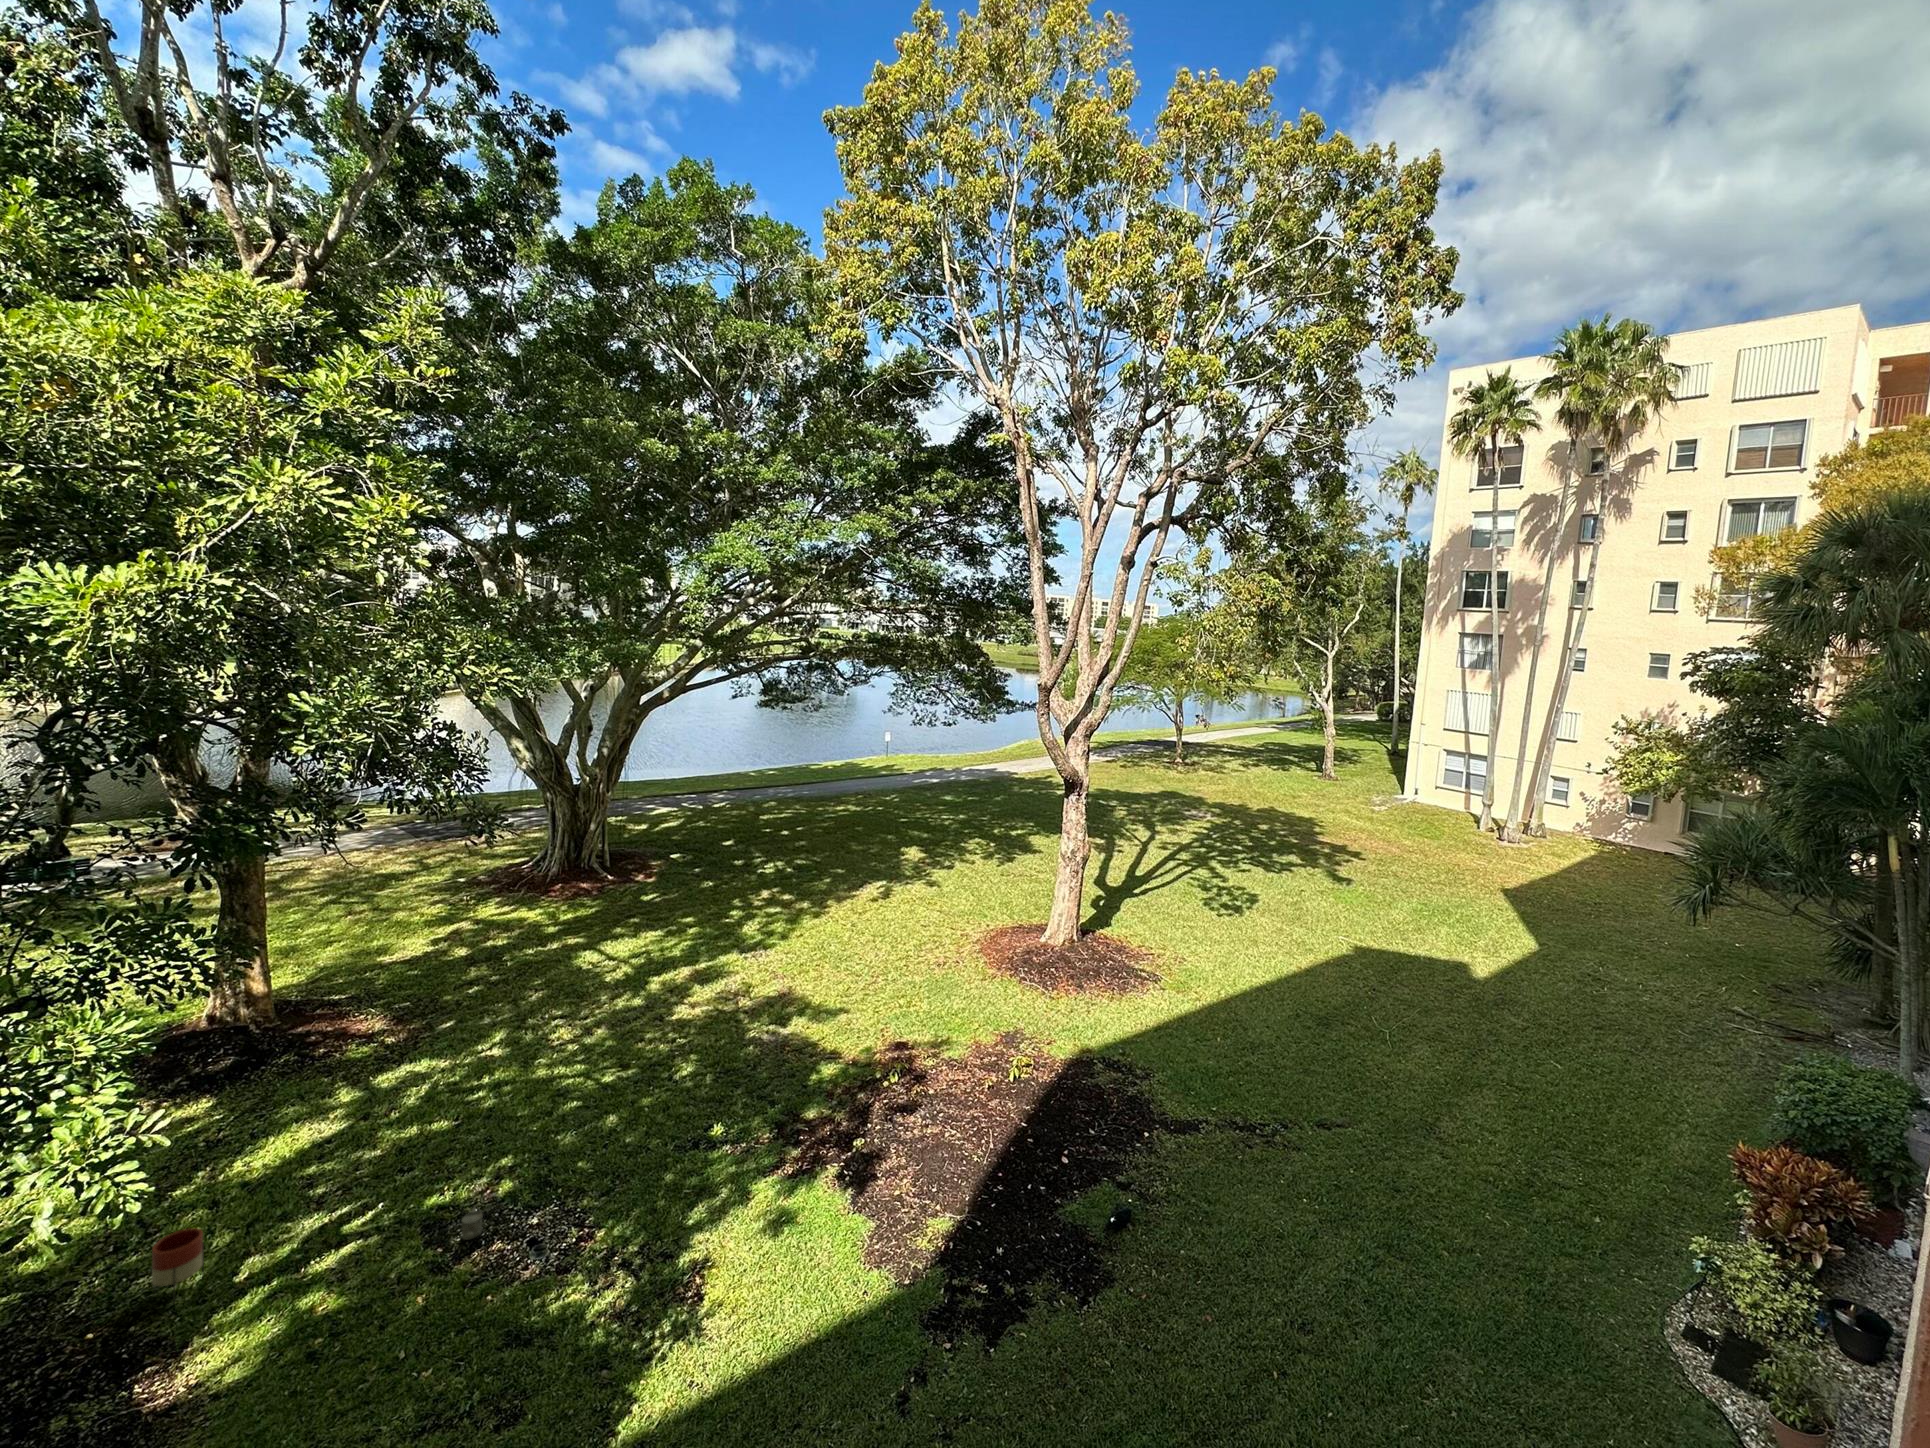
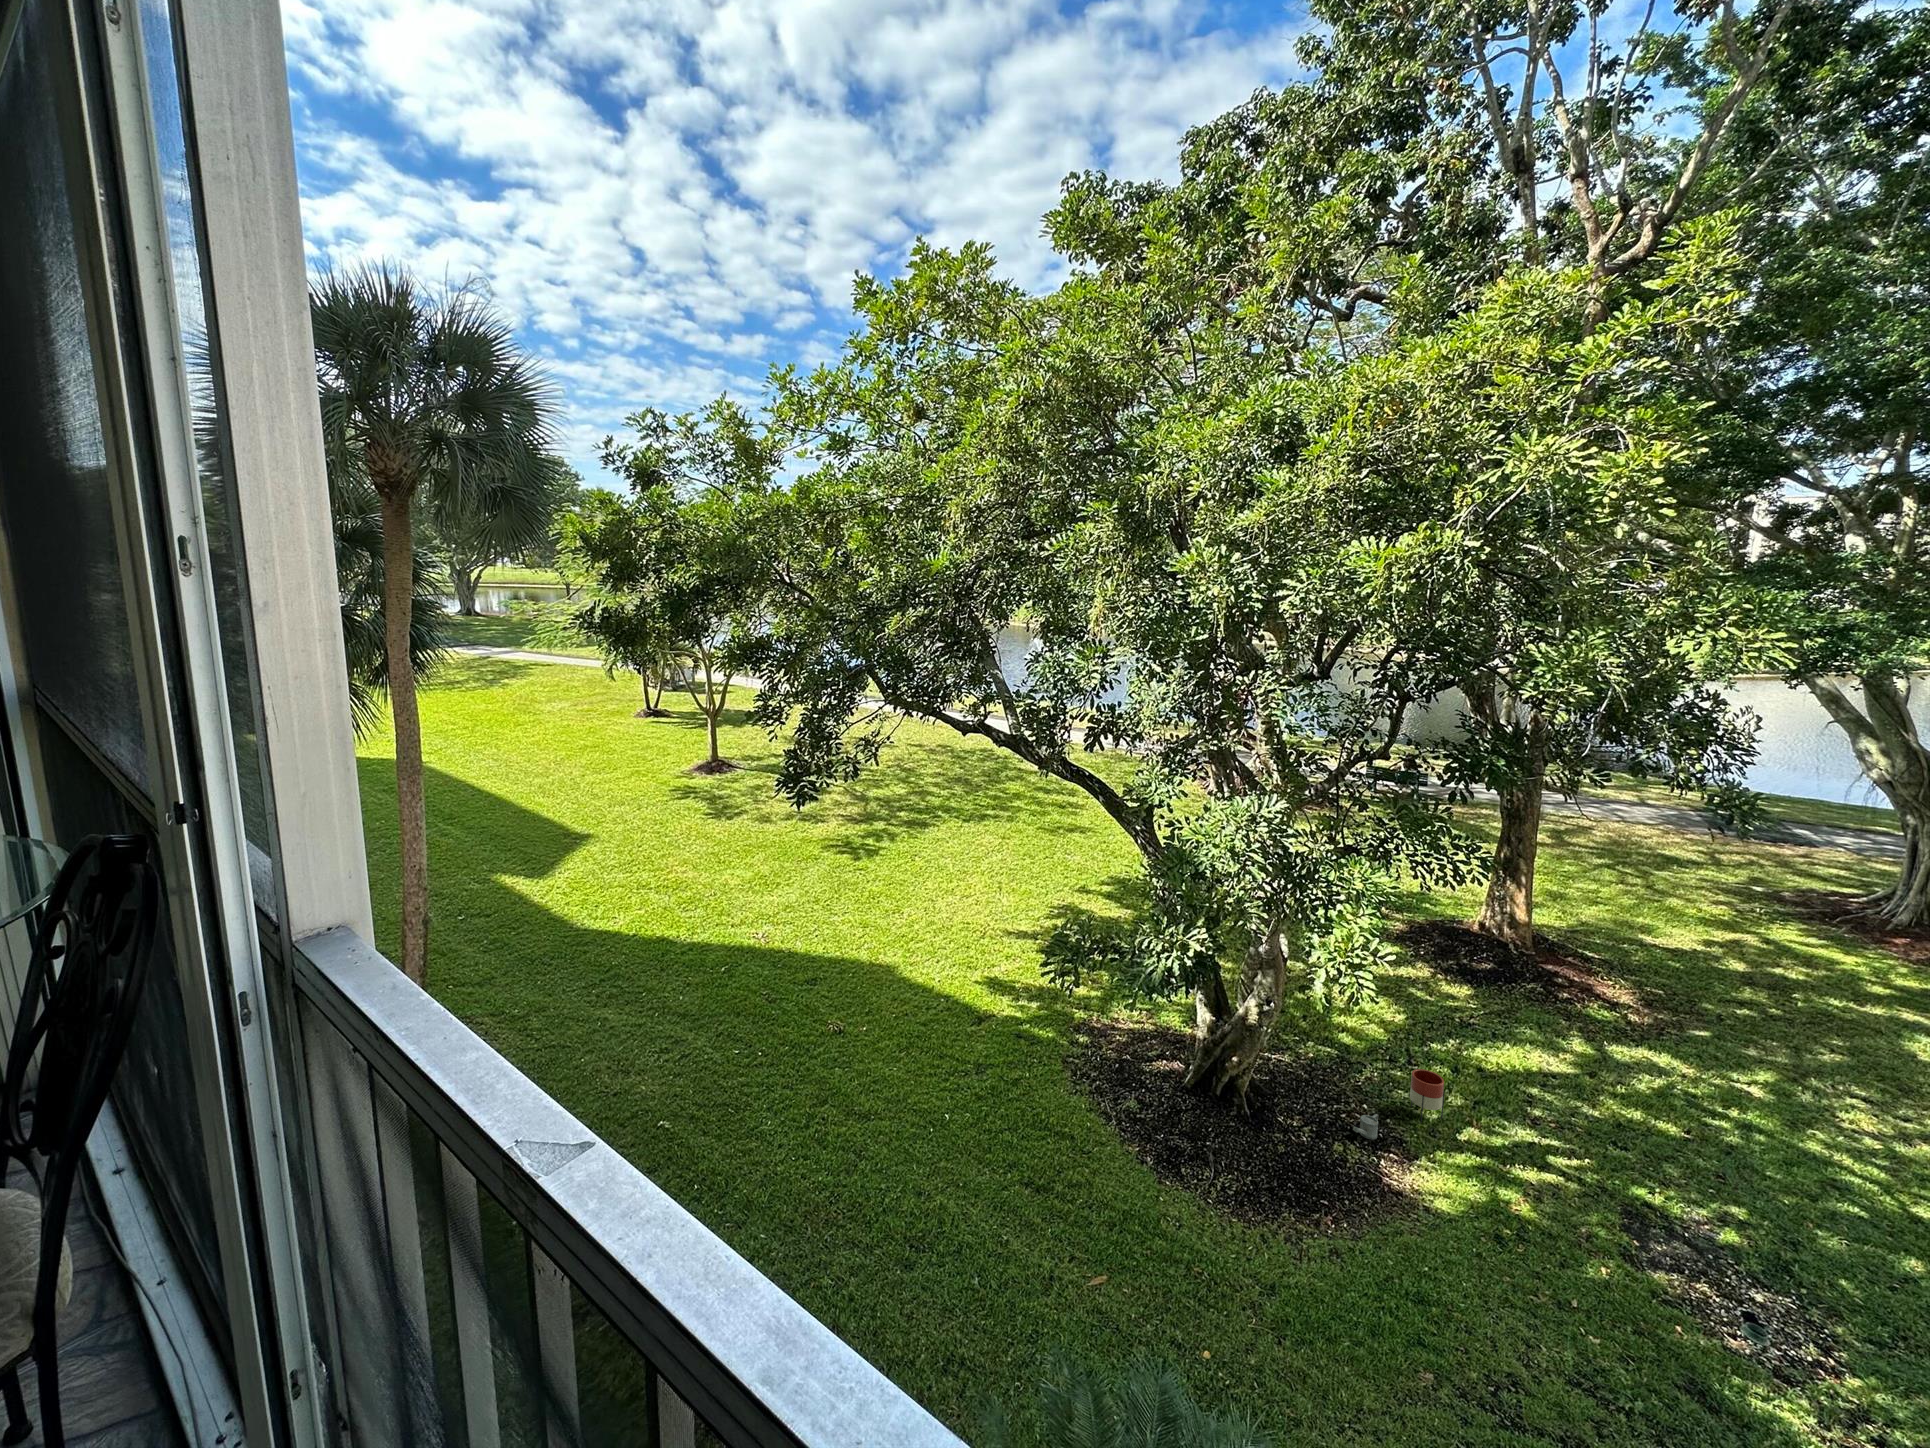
watering can: present [461,1207,483,1240] -> present [1353,1114,1378,1140]

